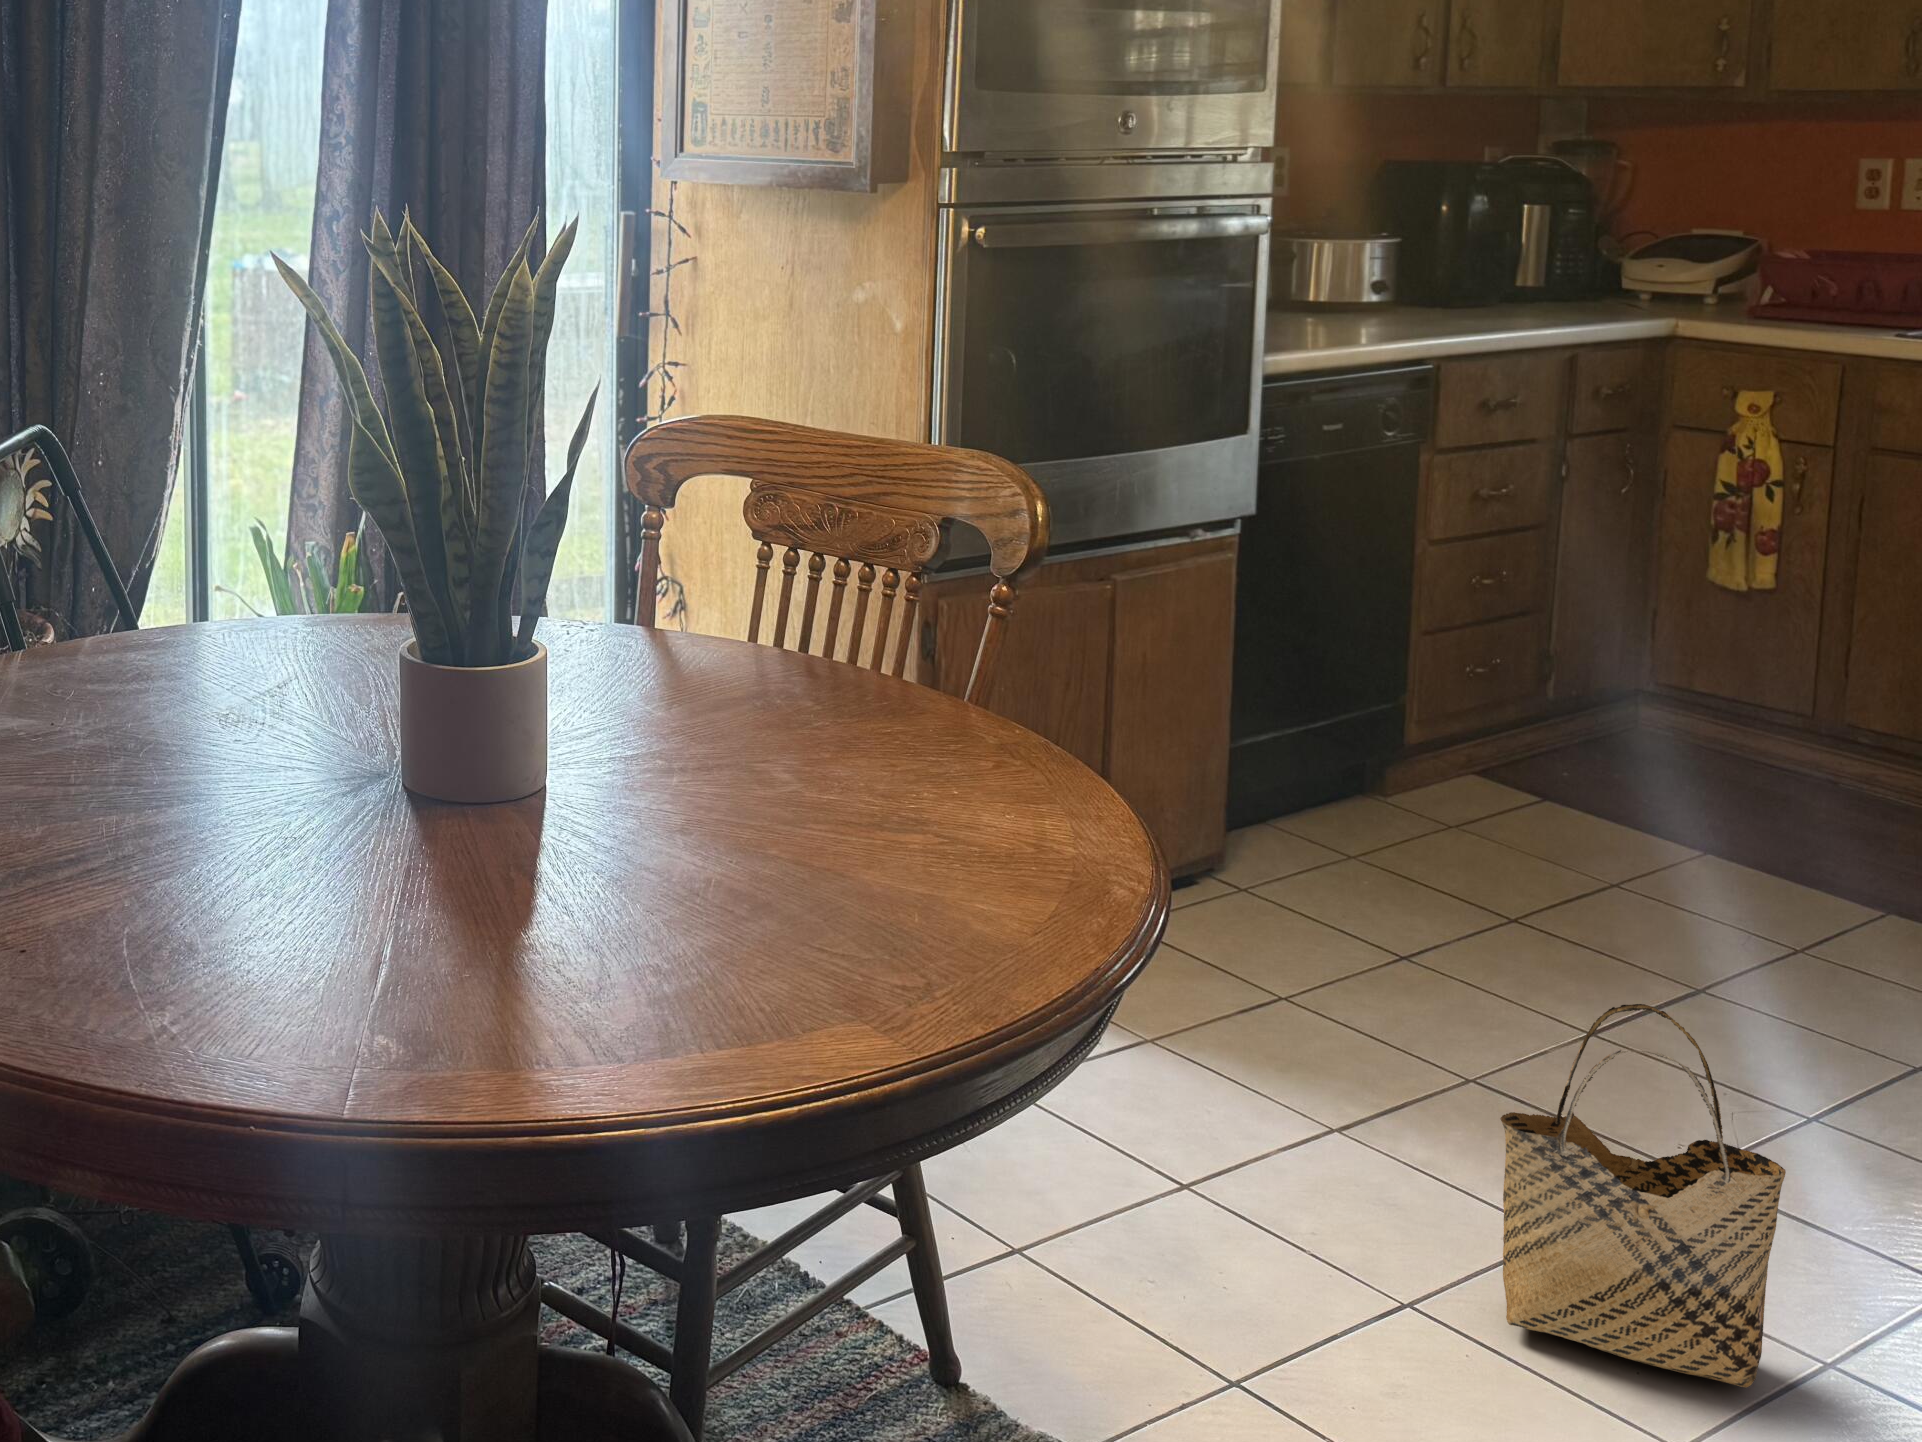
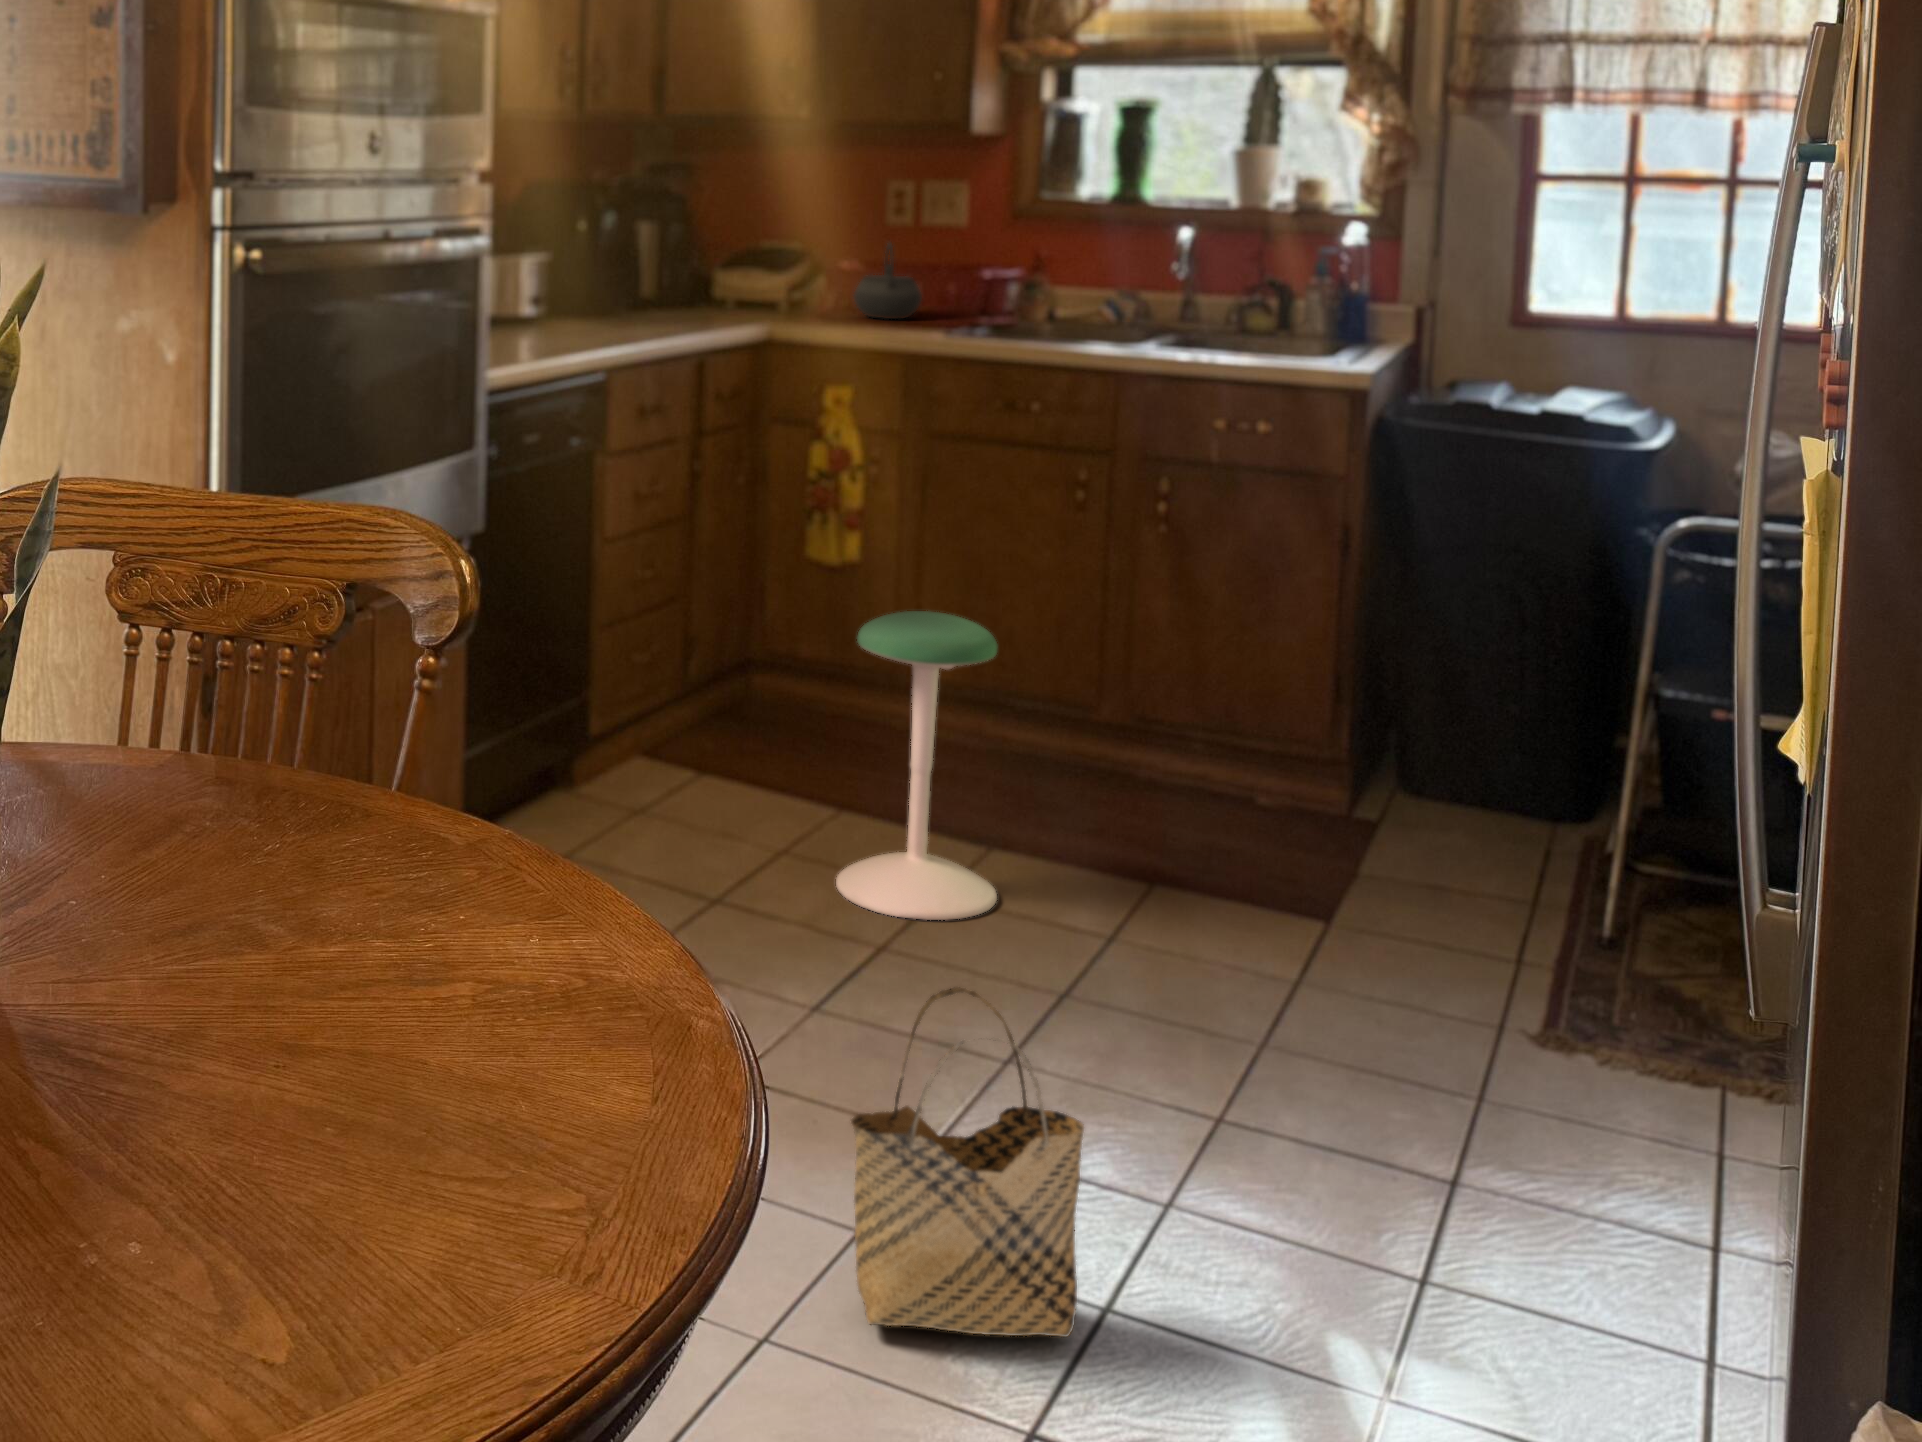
kettle: none [1774,231,1868,320] -> present [854,243,922,319]
stool: none [1646,638,1863,982] -> present [836,611,997,920]

